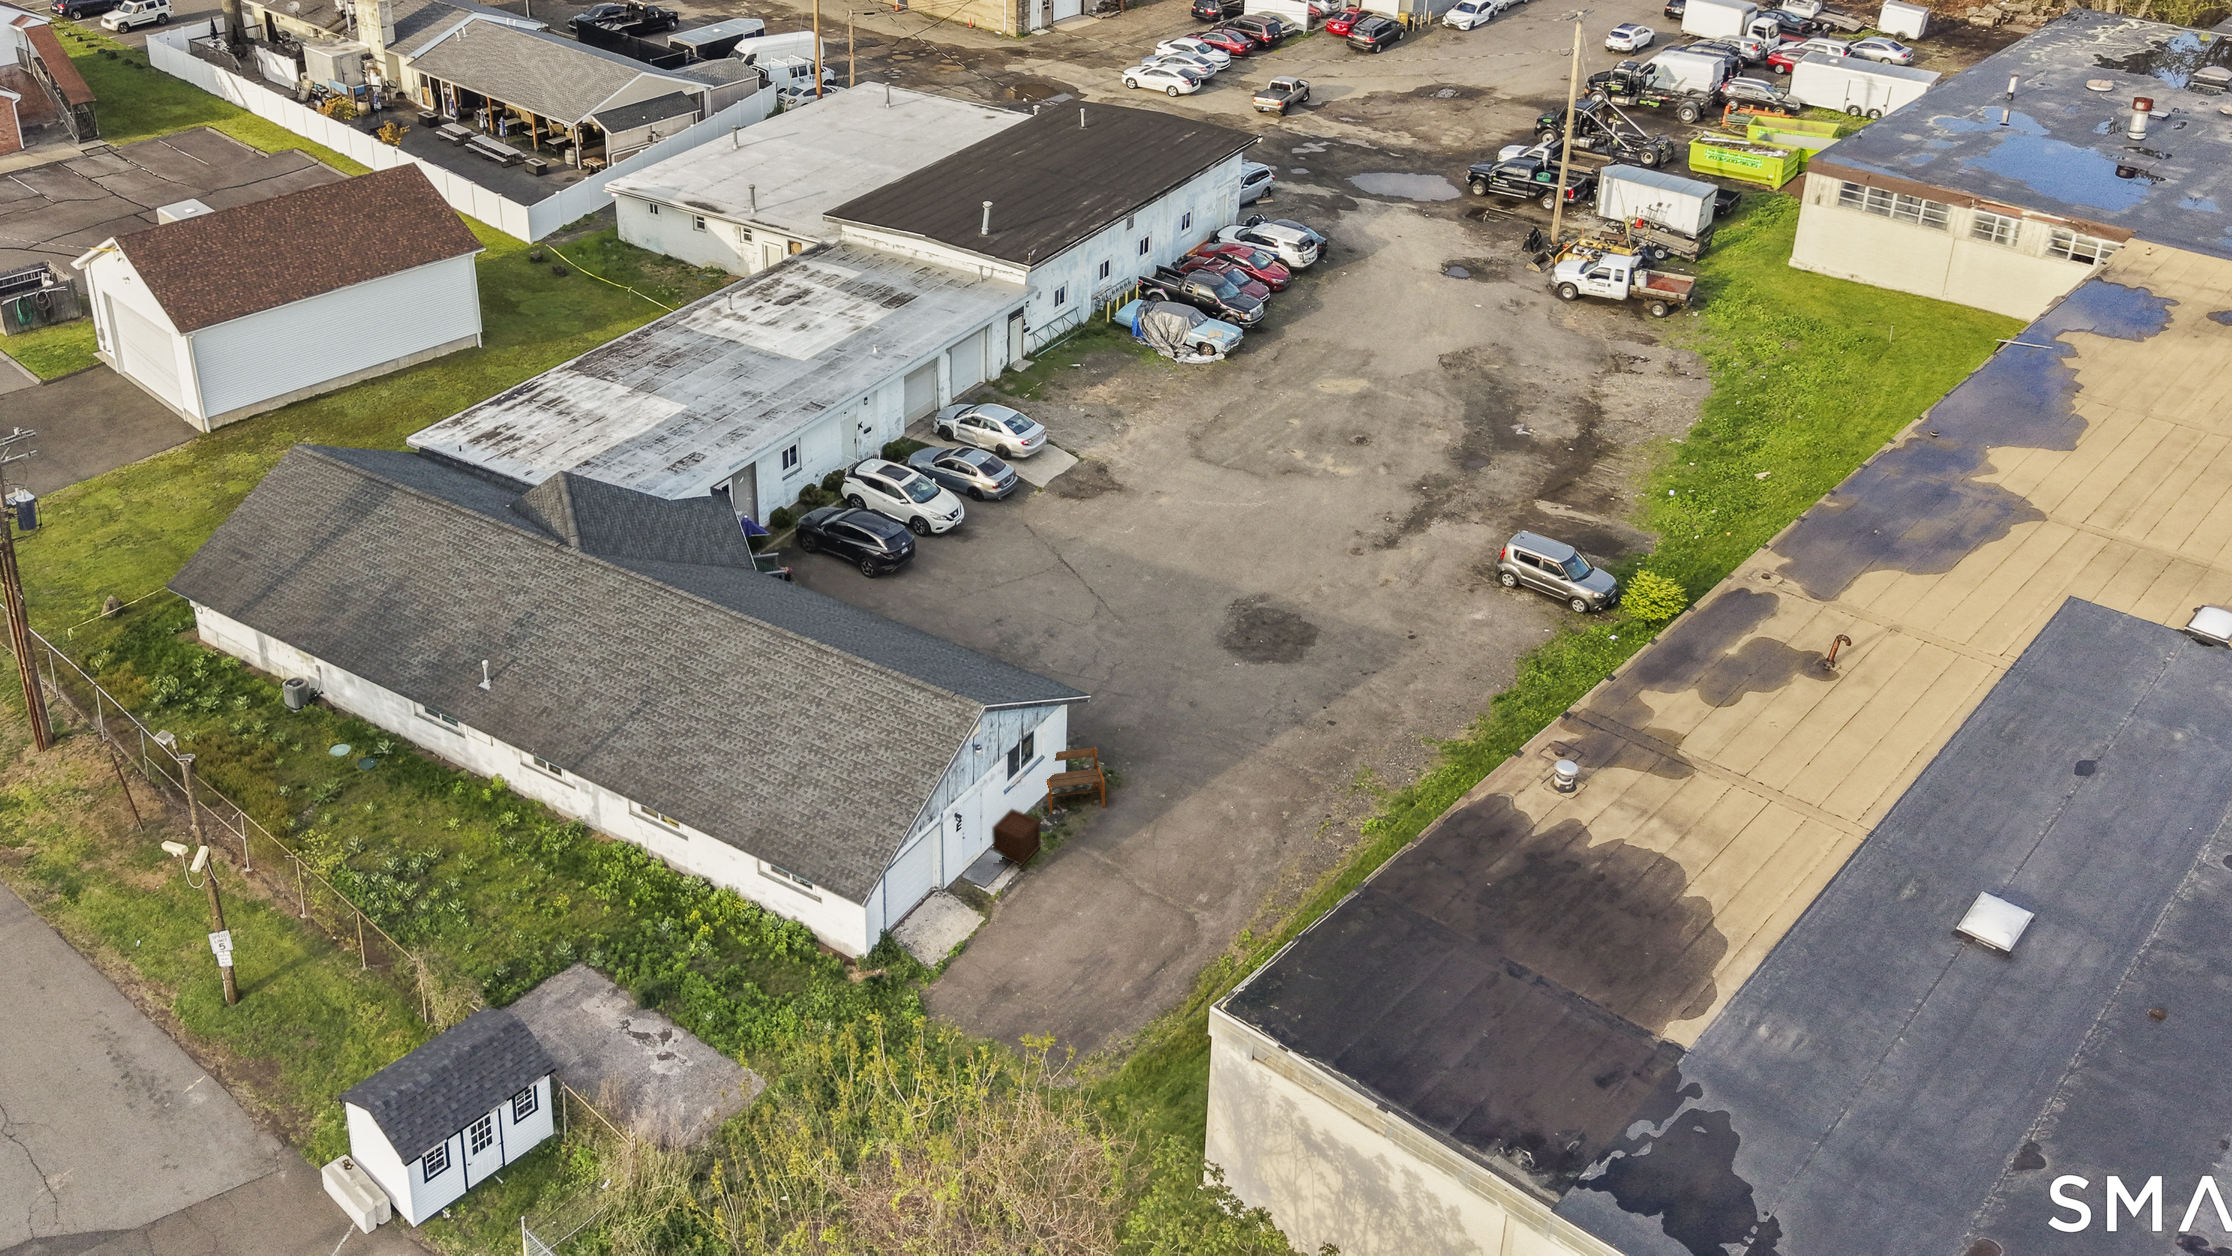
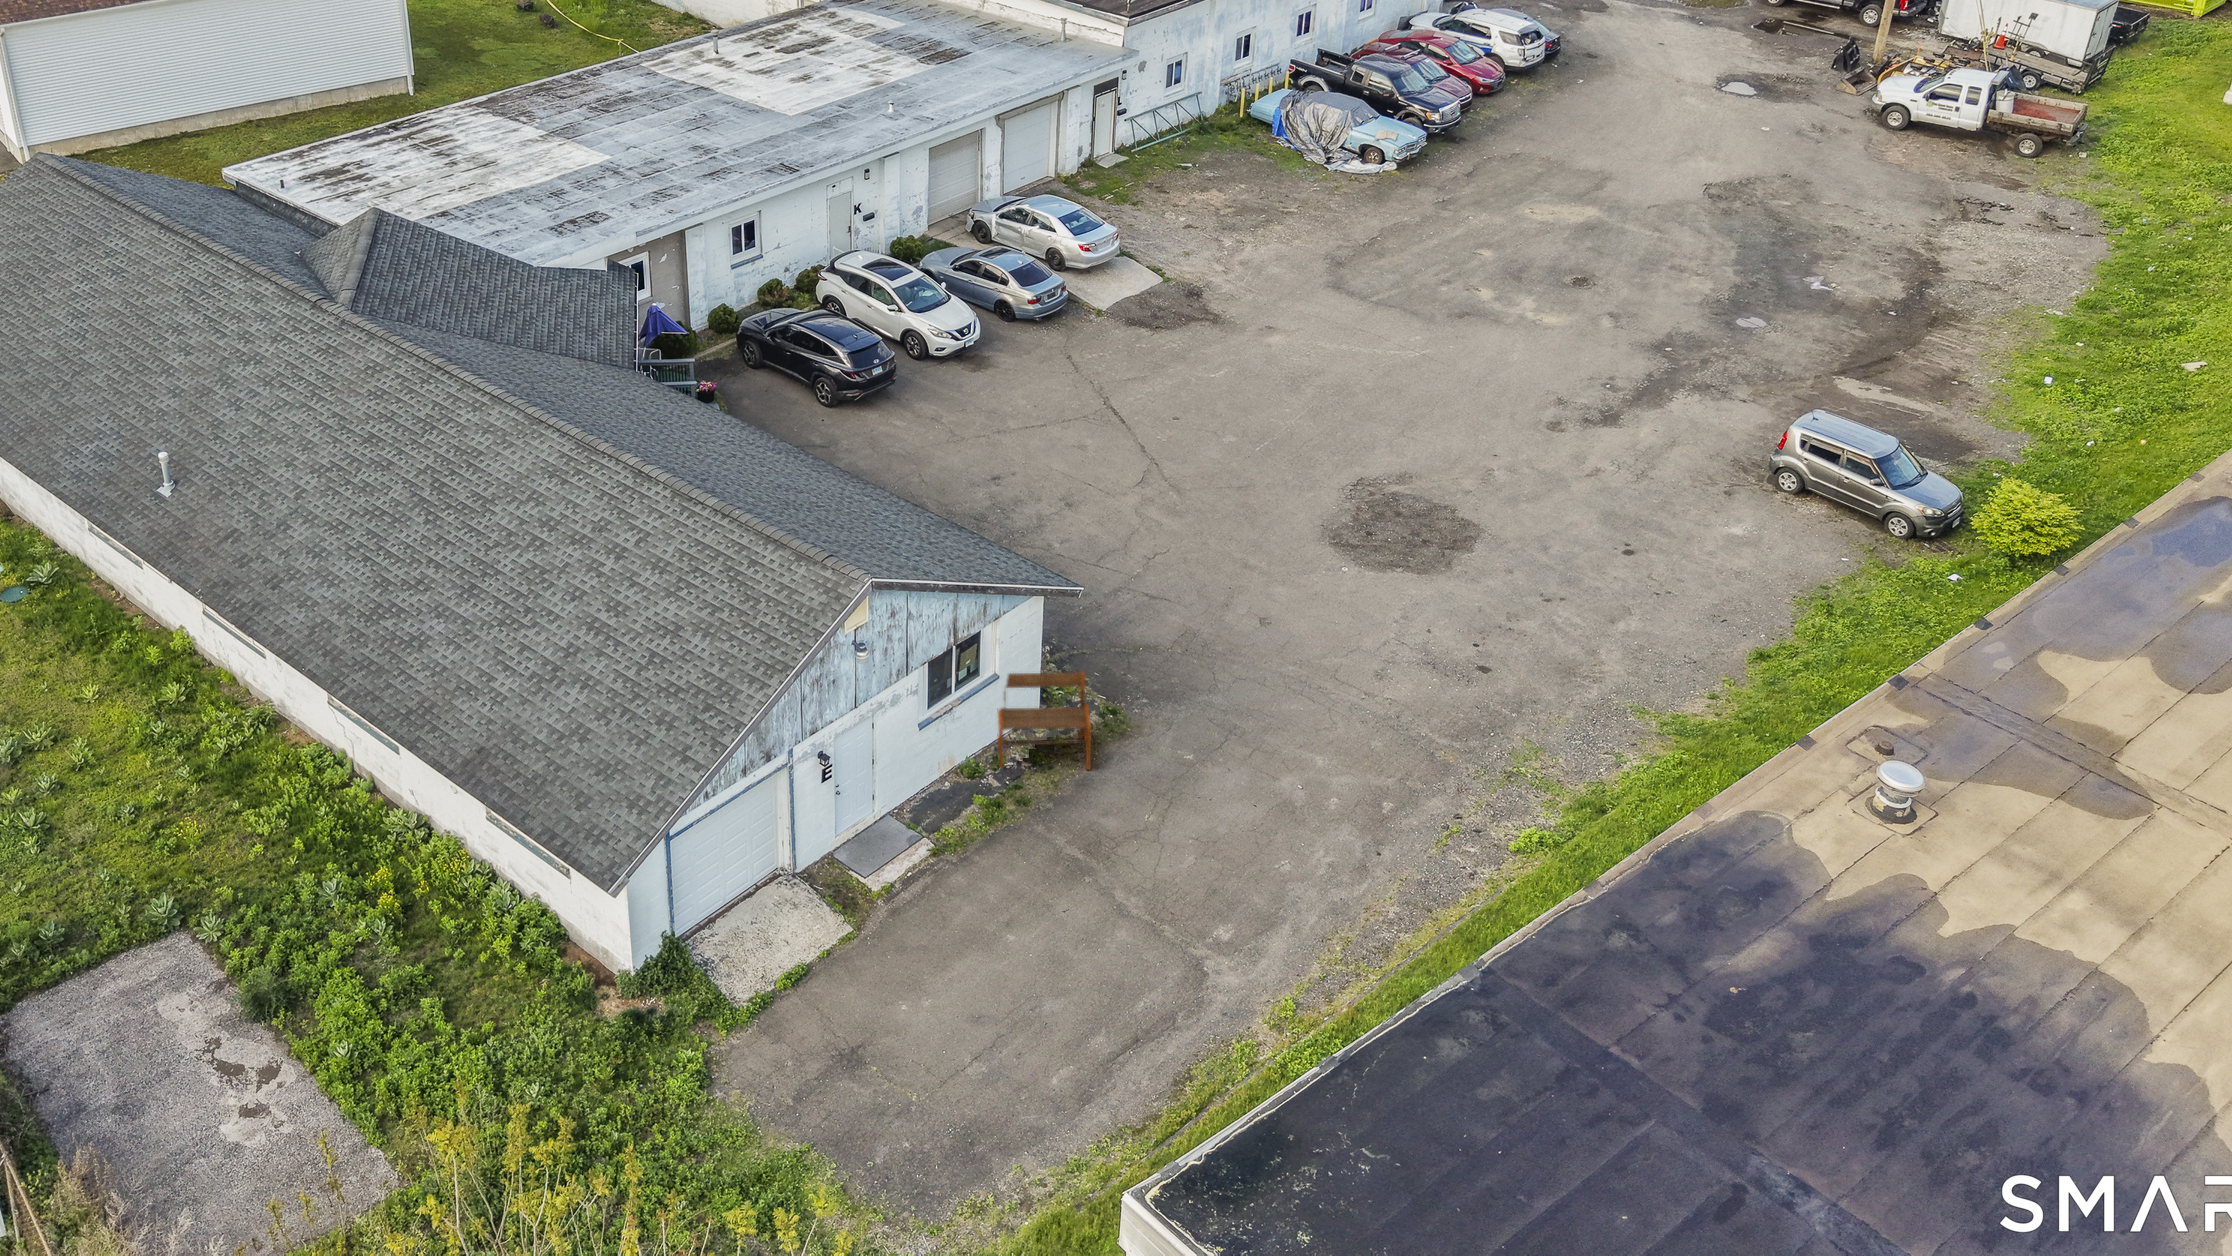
wooden crate: present [992,809,1041,865] -> none [890,755,972,850]

